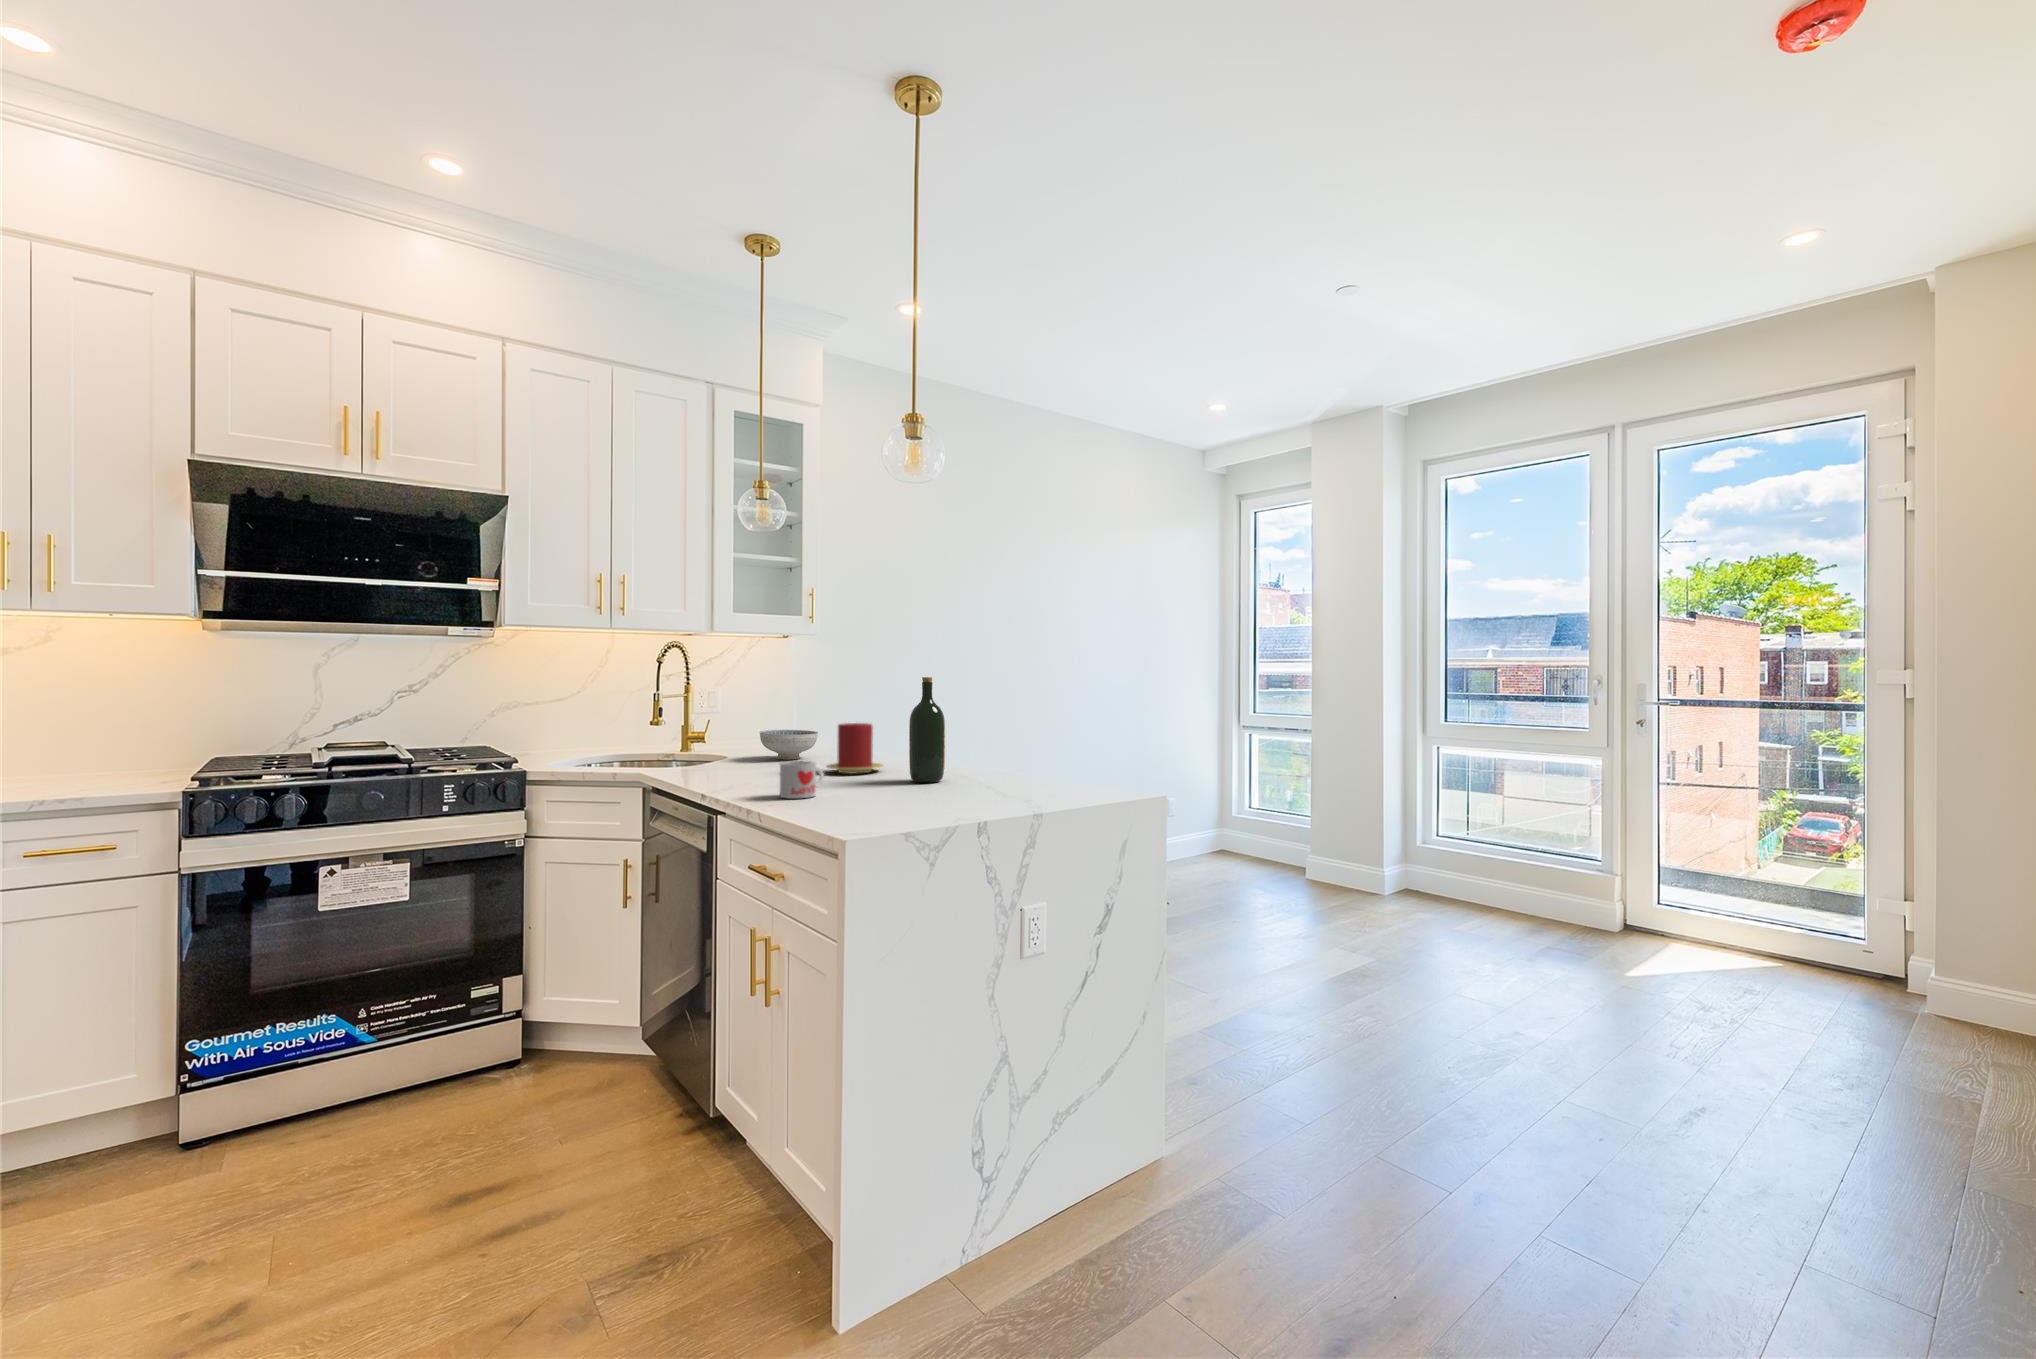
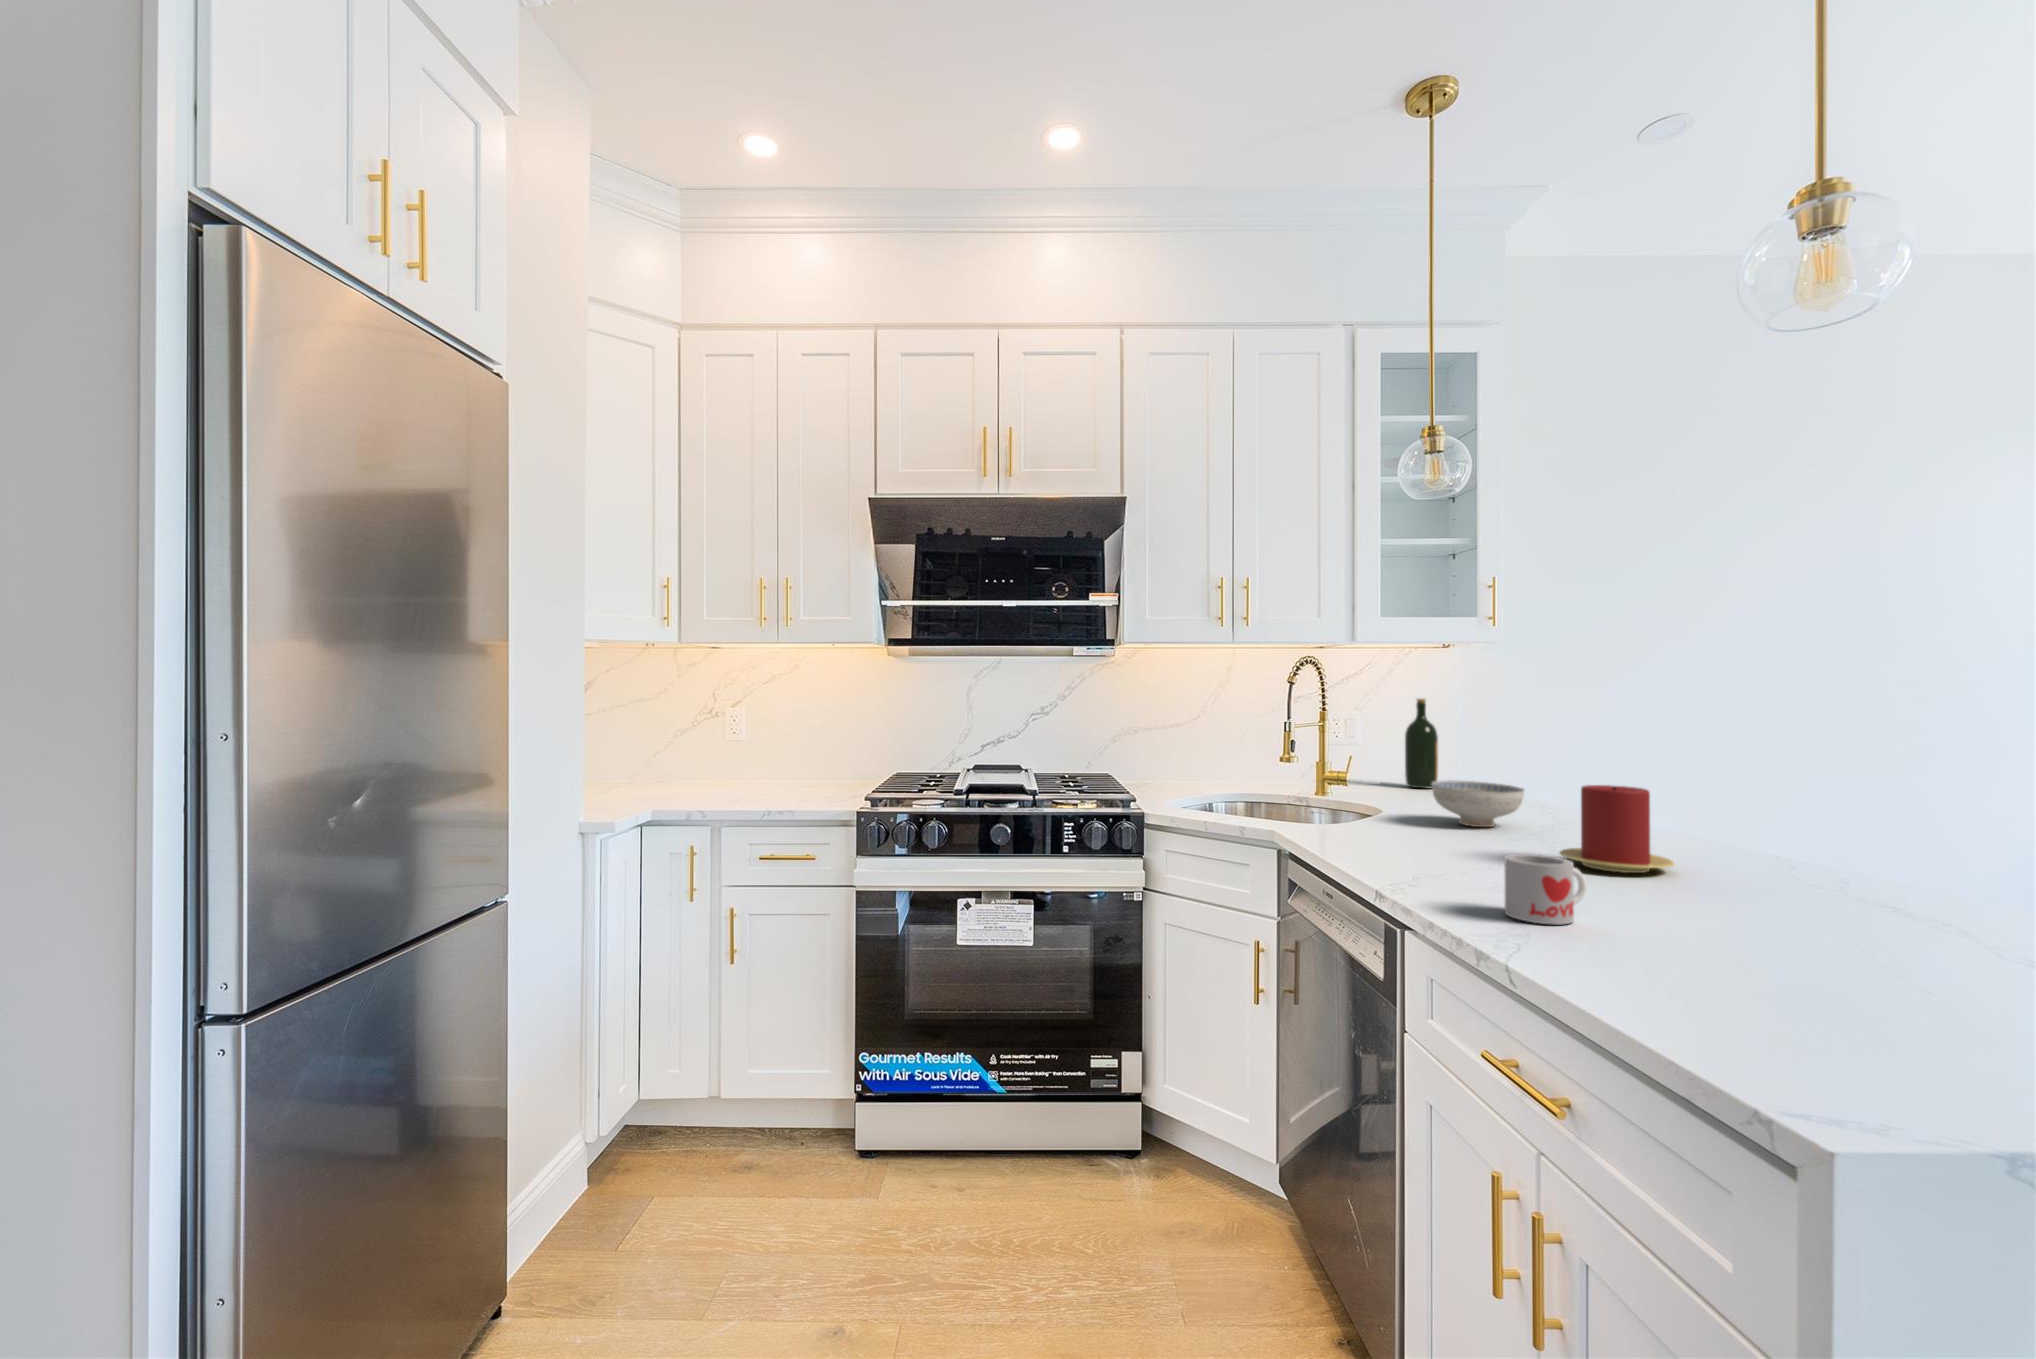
wine bottle: present [909,677,945,783] -> present [1405,699,1438,788]

